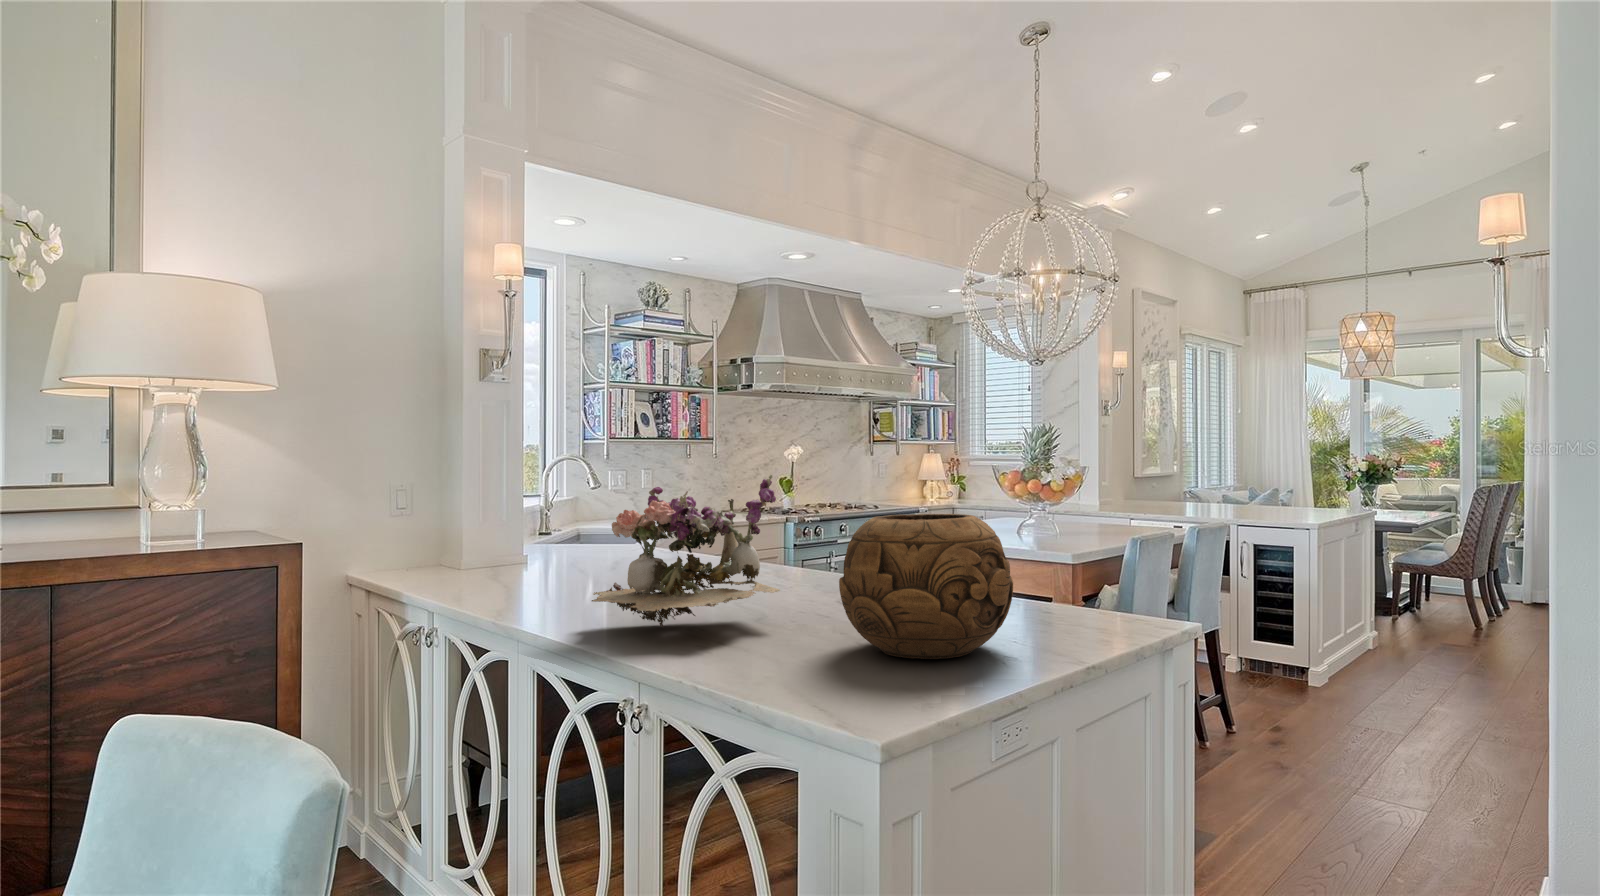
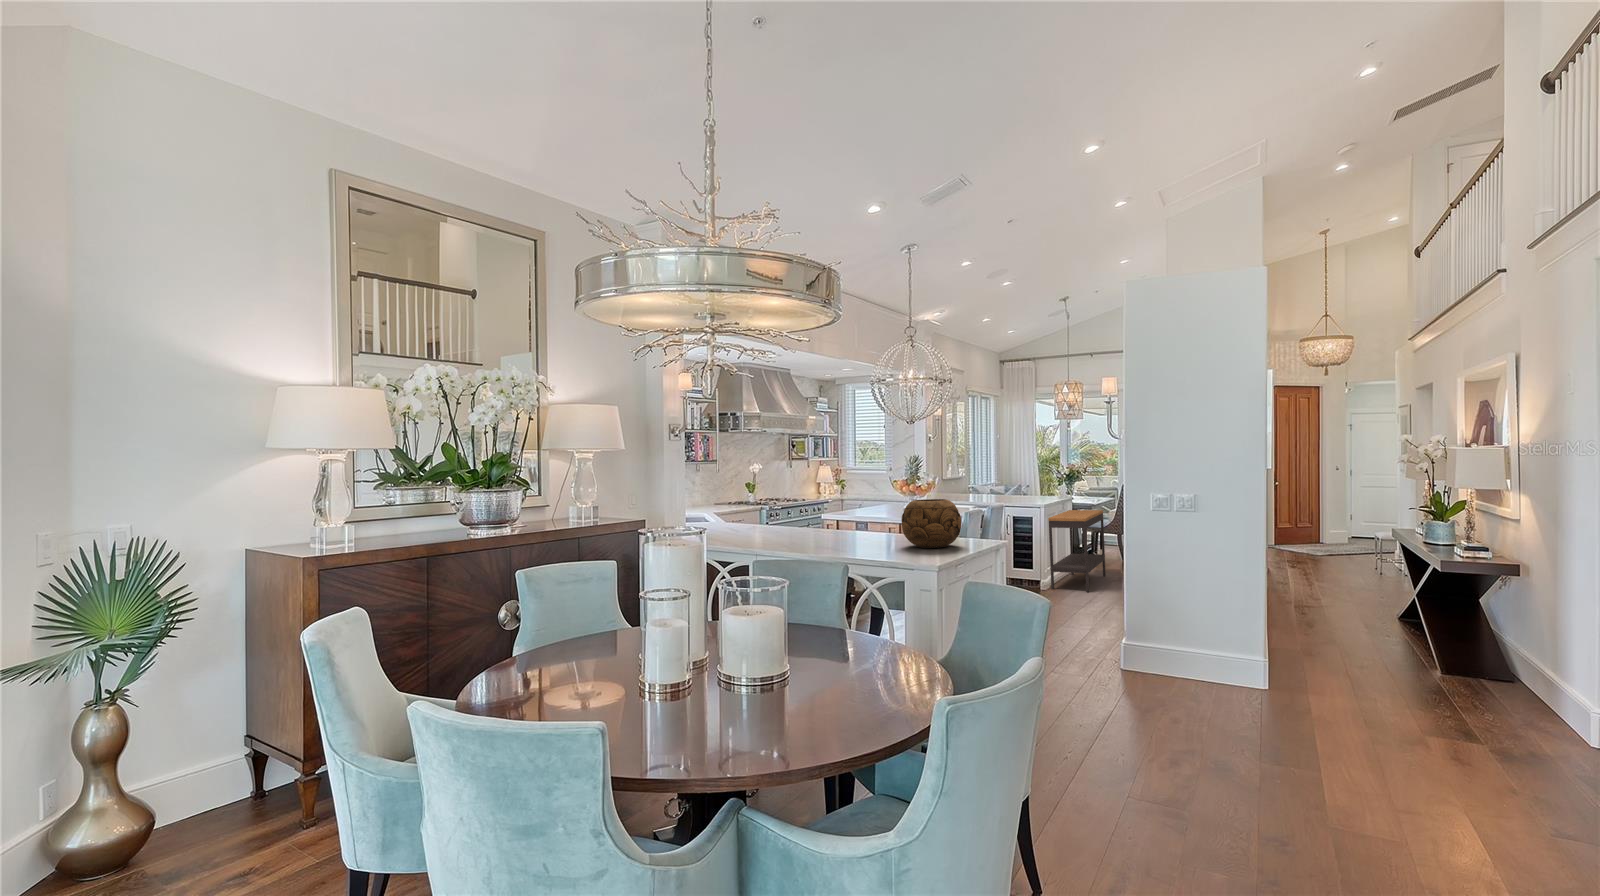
flower arrangement: present [592,475,780,627] -> none [793,486,869,546]
console table: none [1324,535,1443,696] -> present [1048,510,1106,592]

